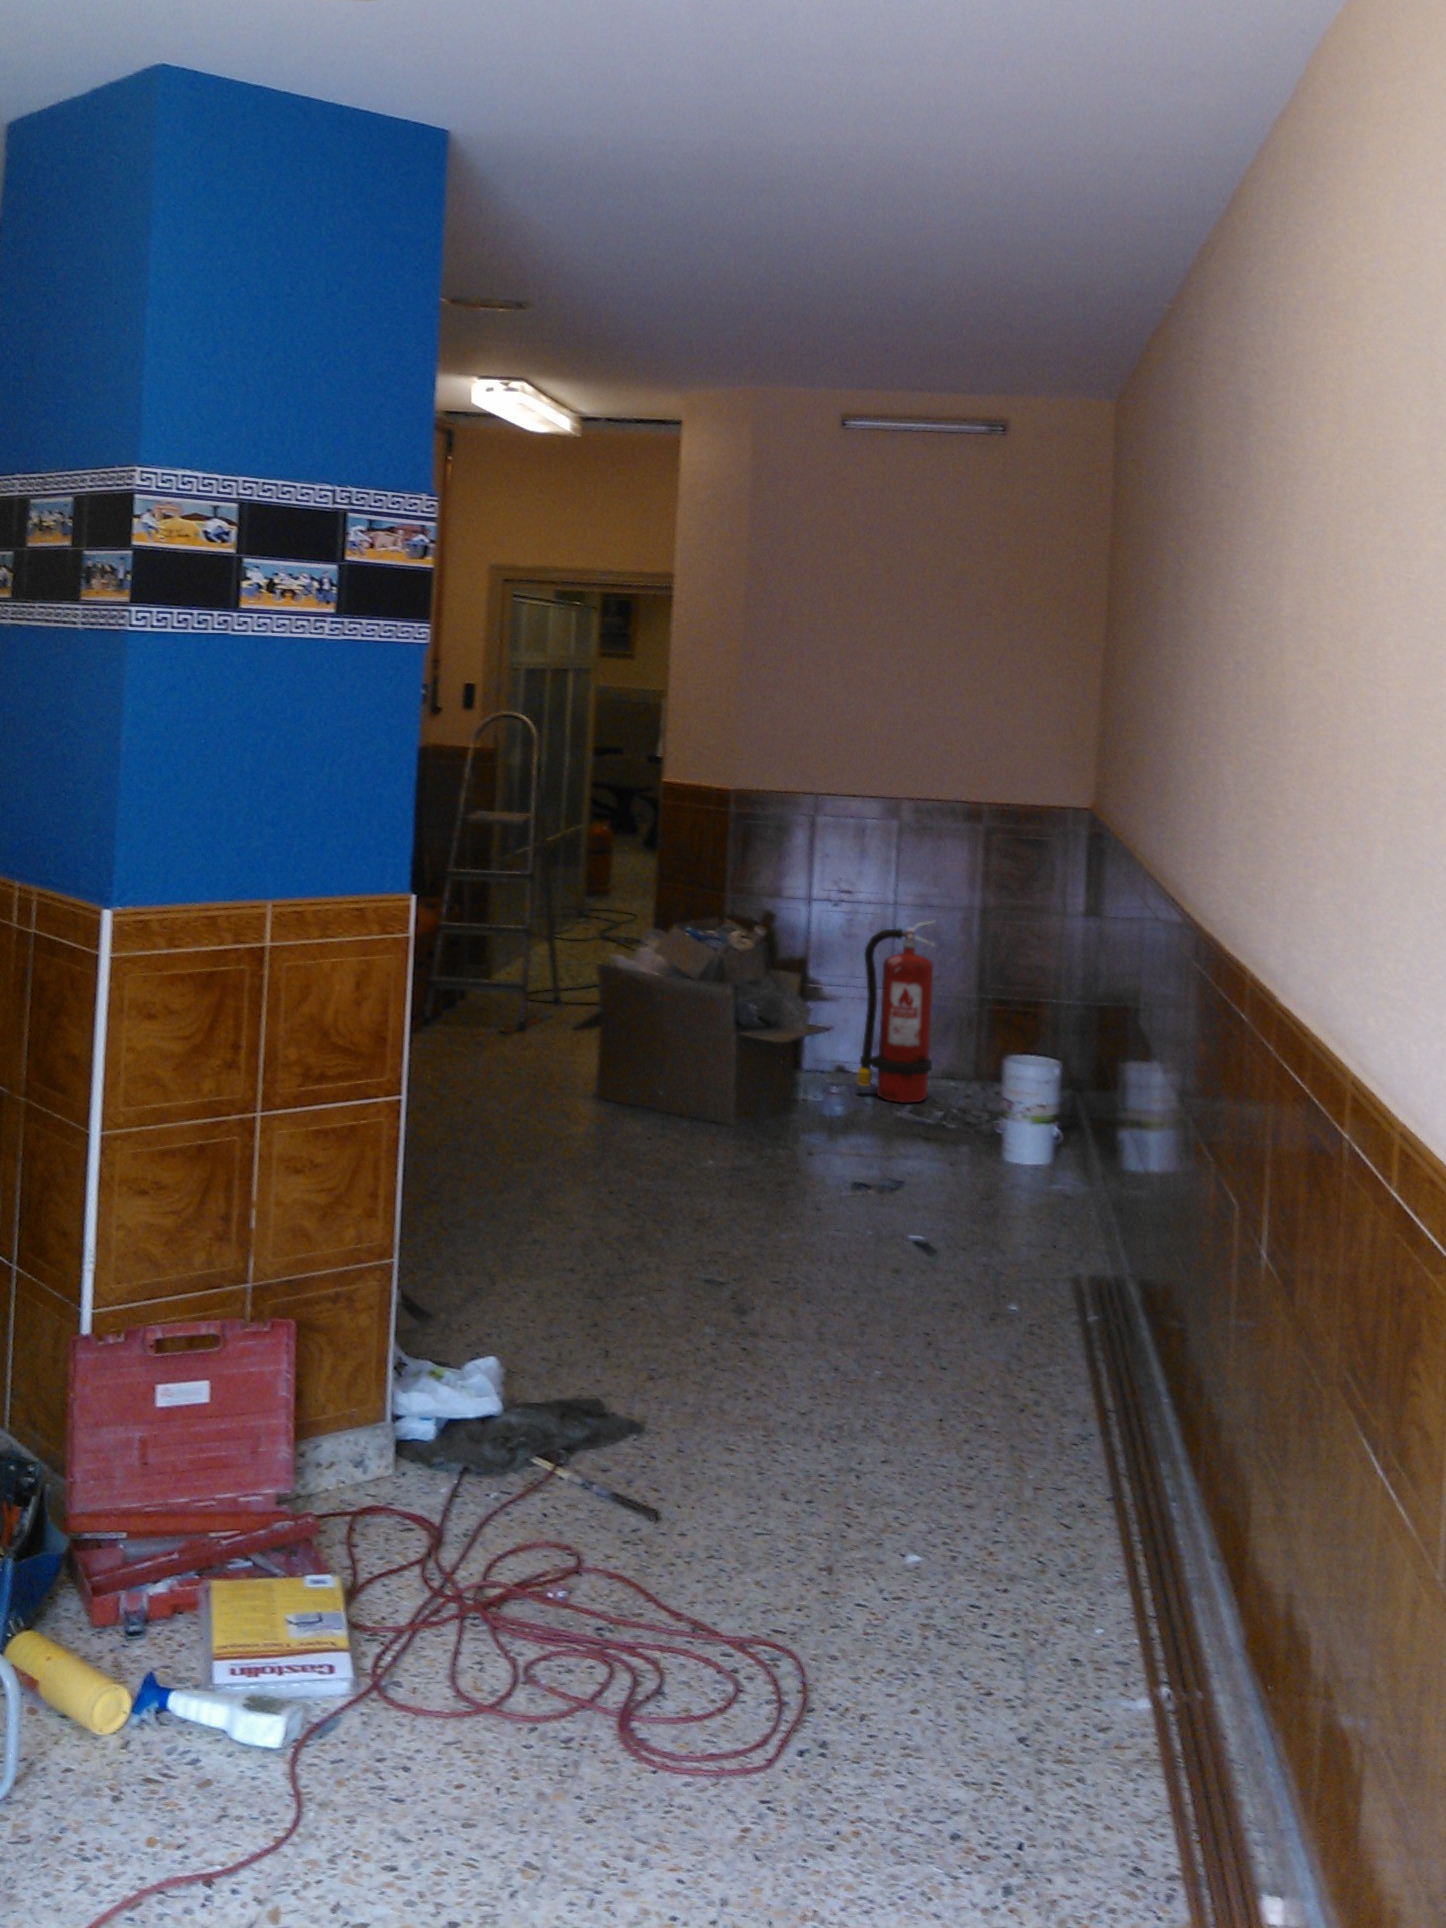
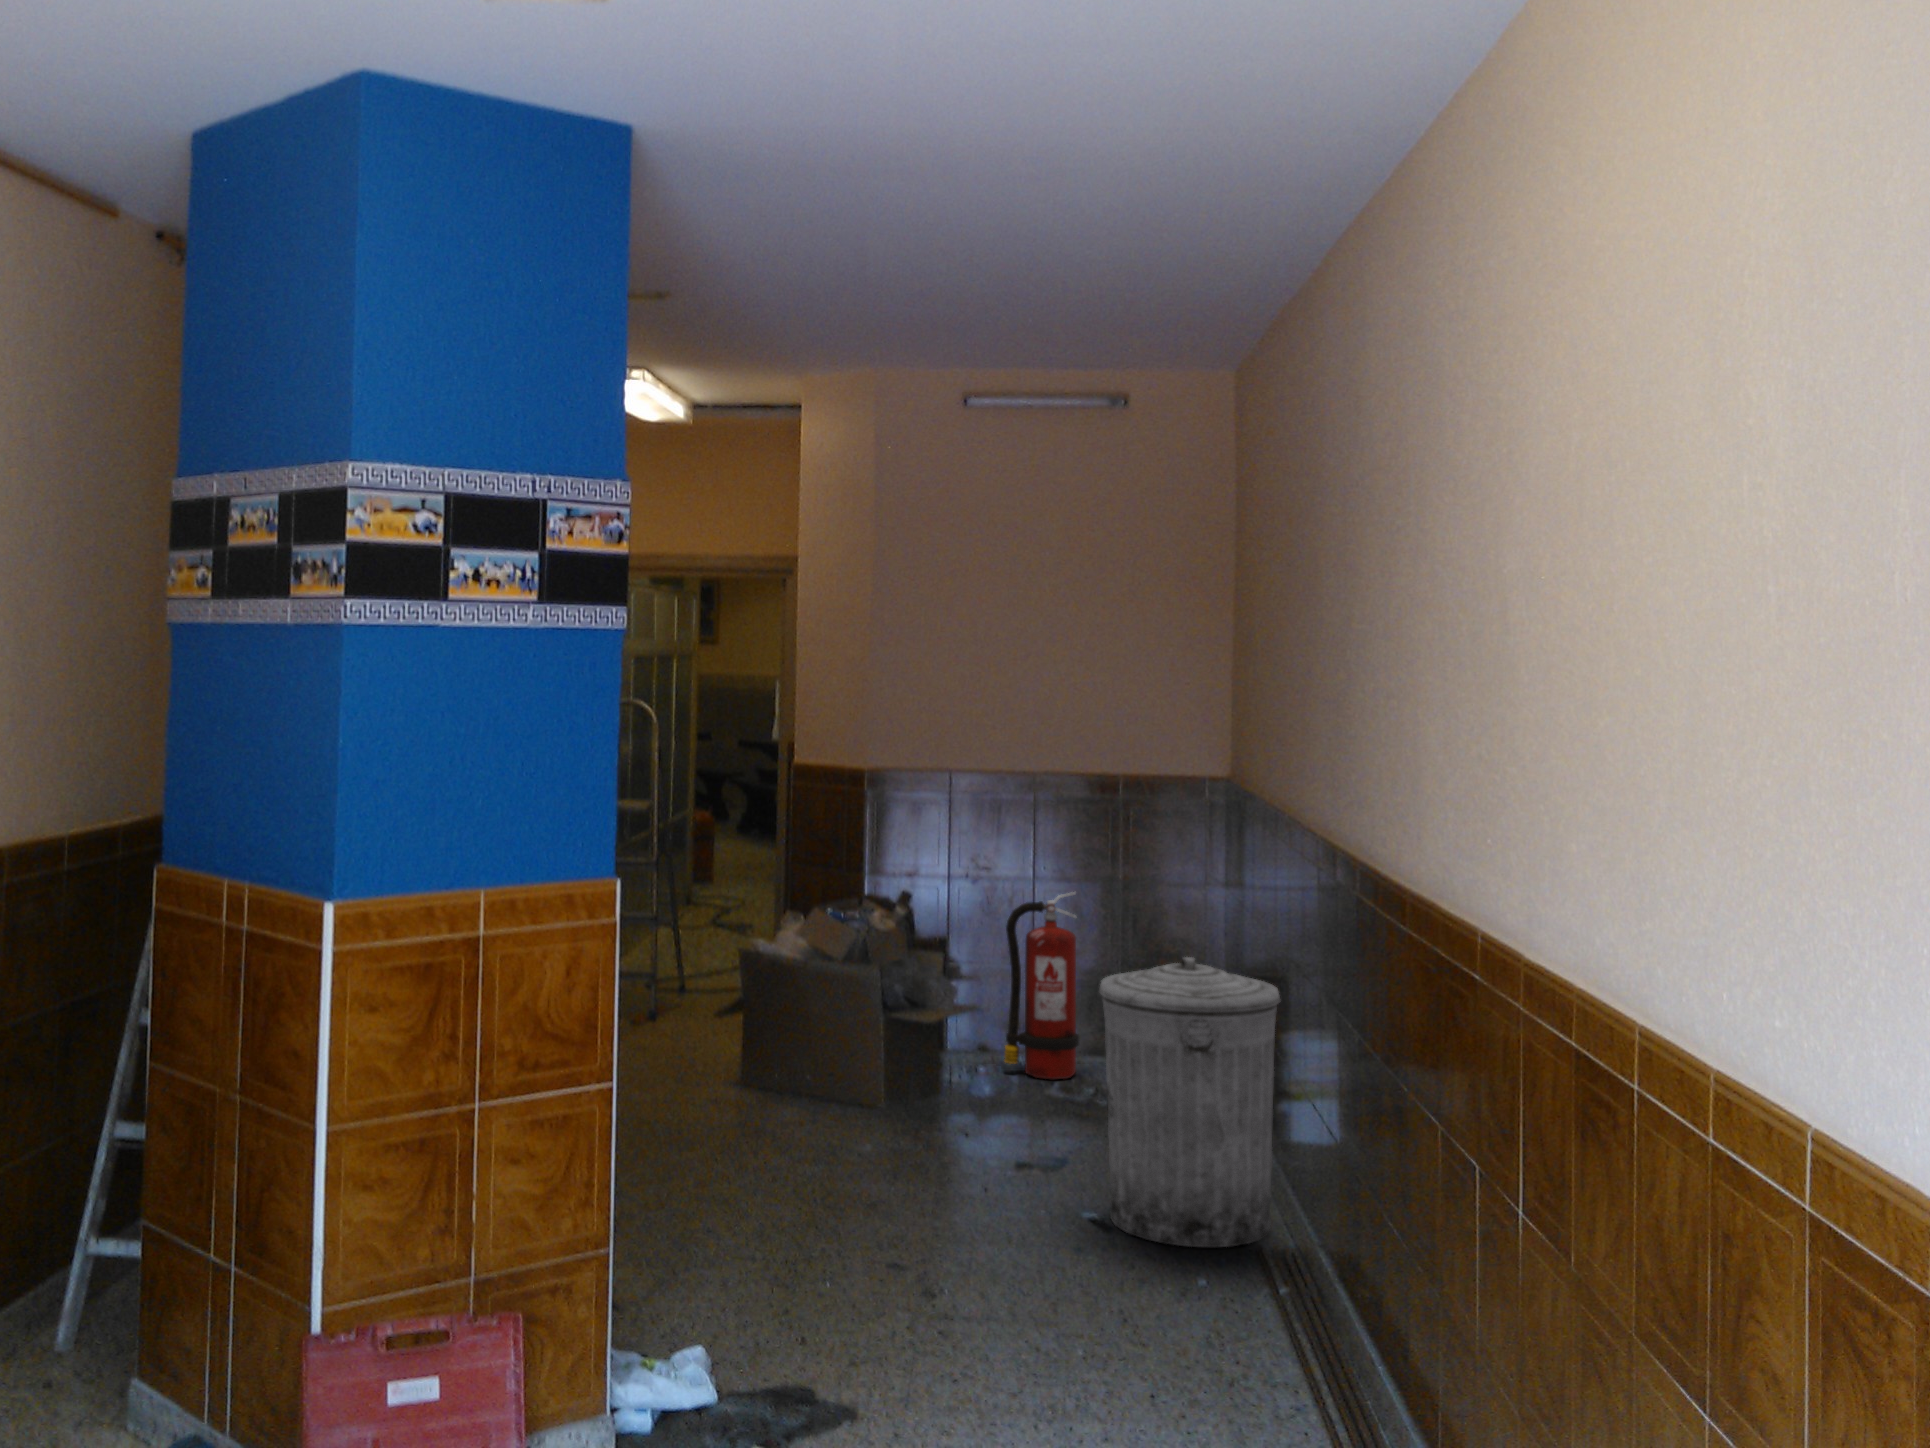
trash can: none [932,991,1112,1275] -> present [1099,957,1281,1247]

